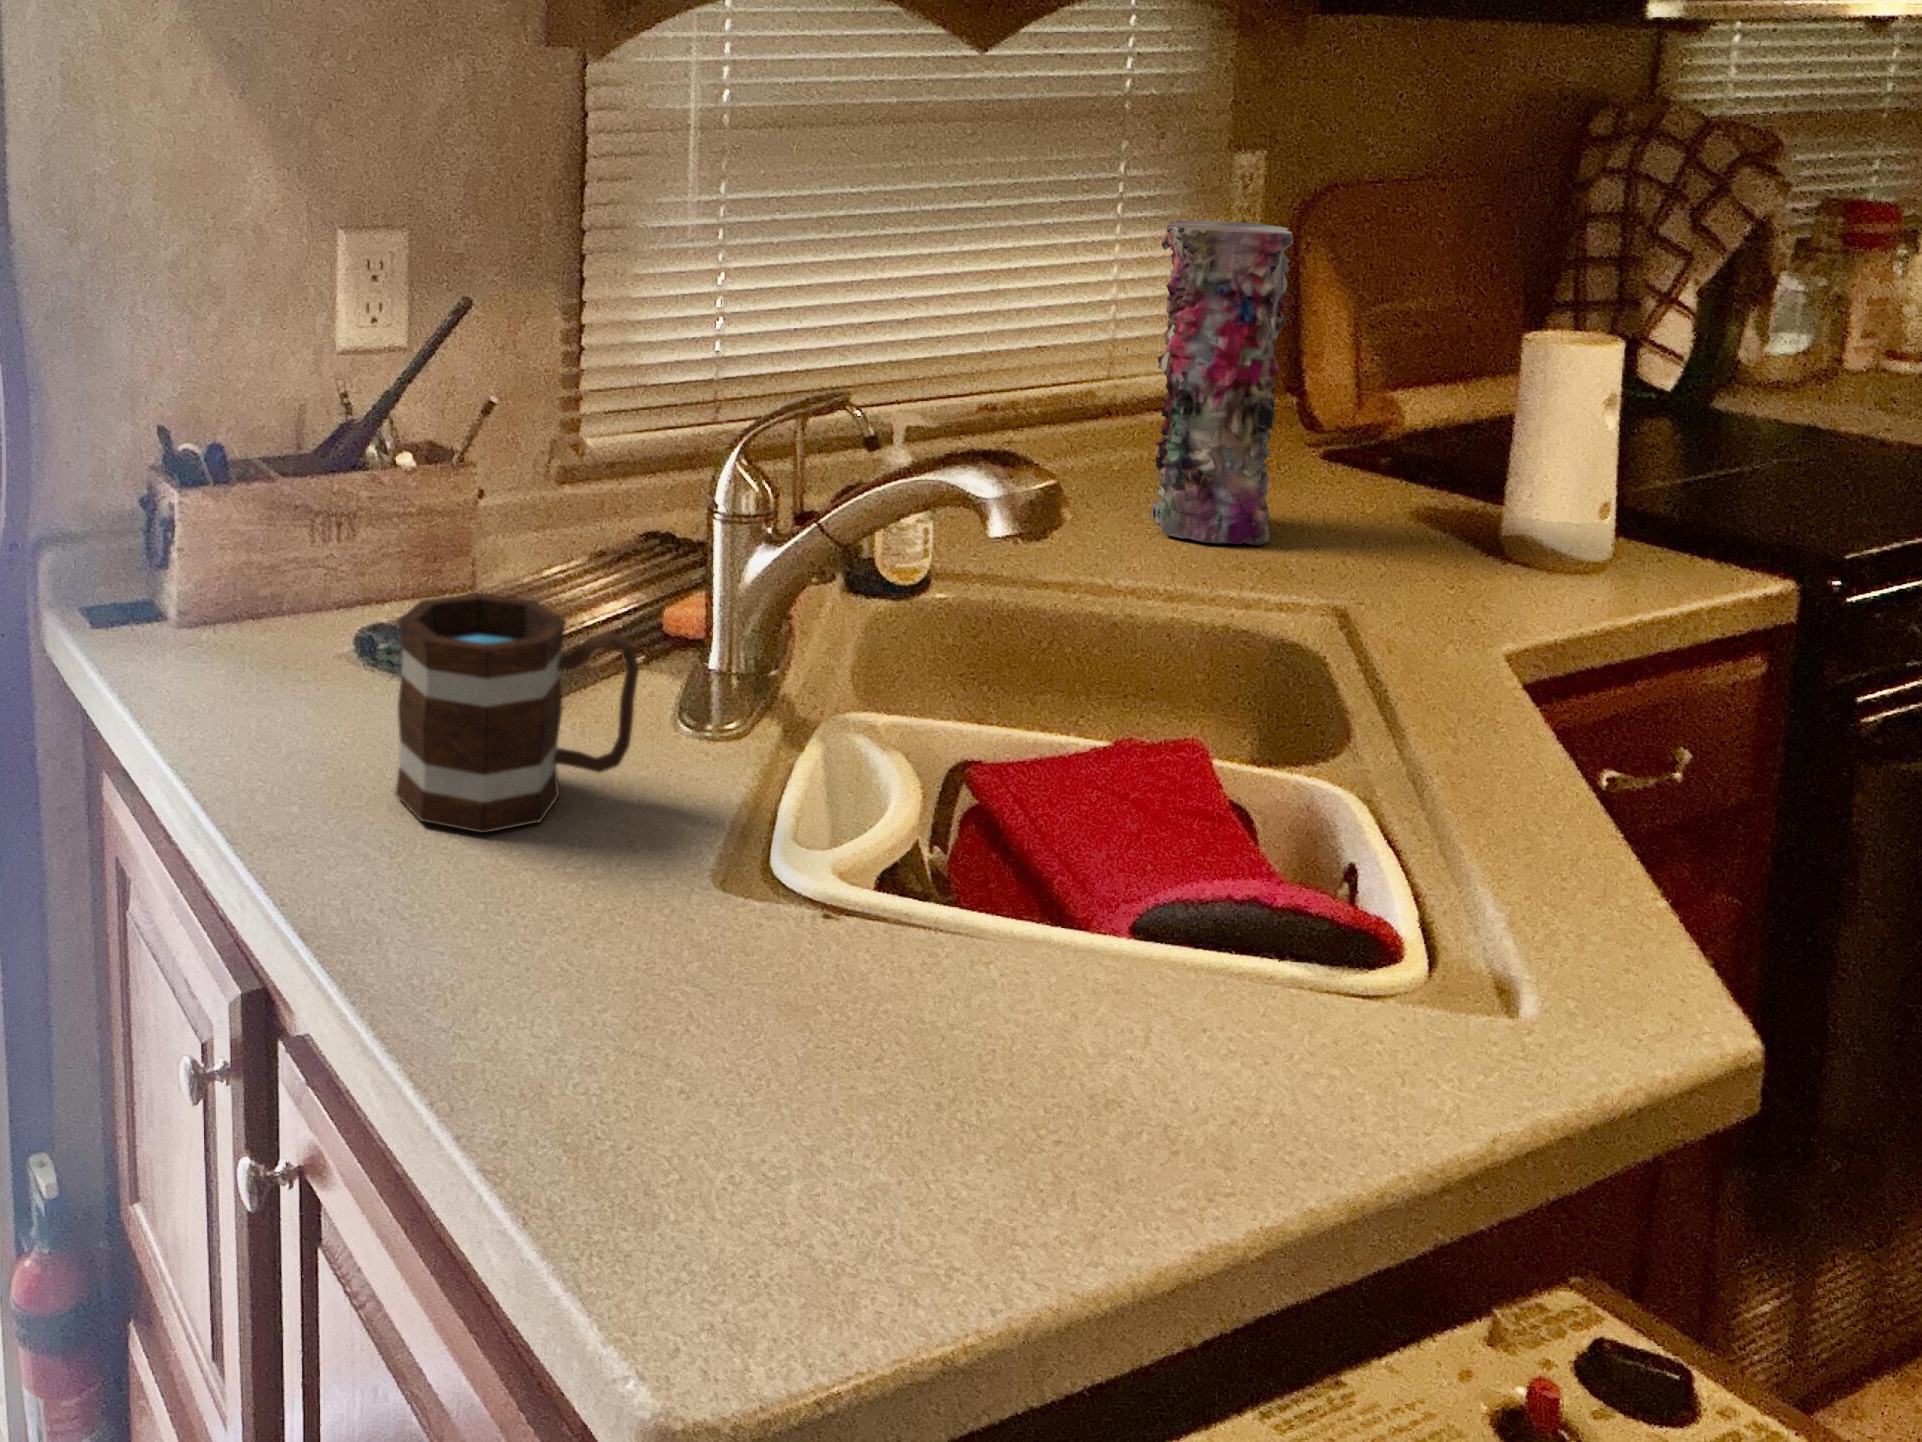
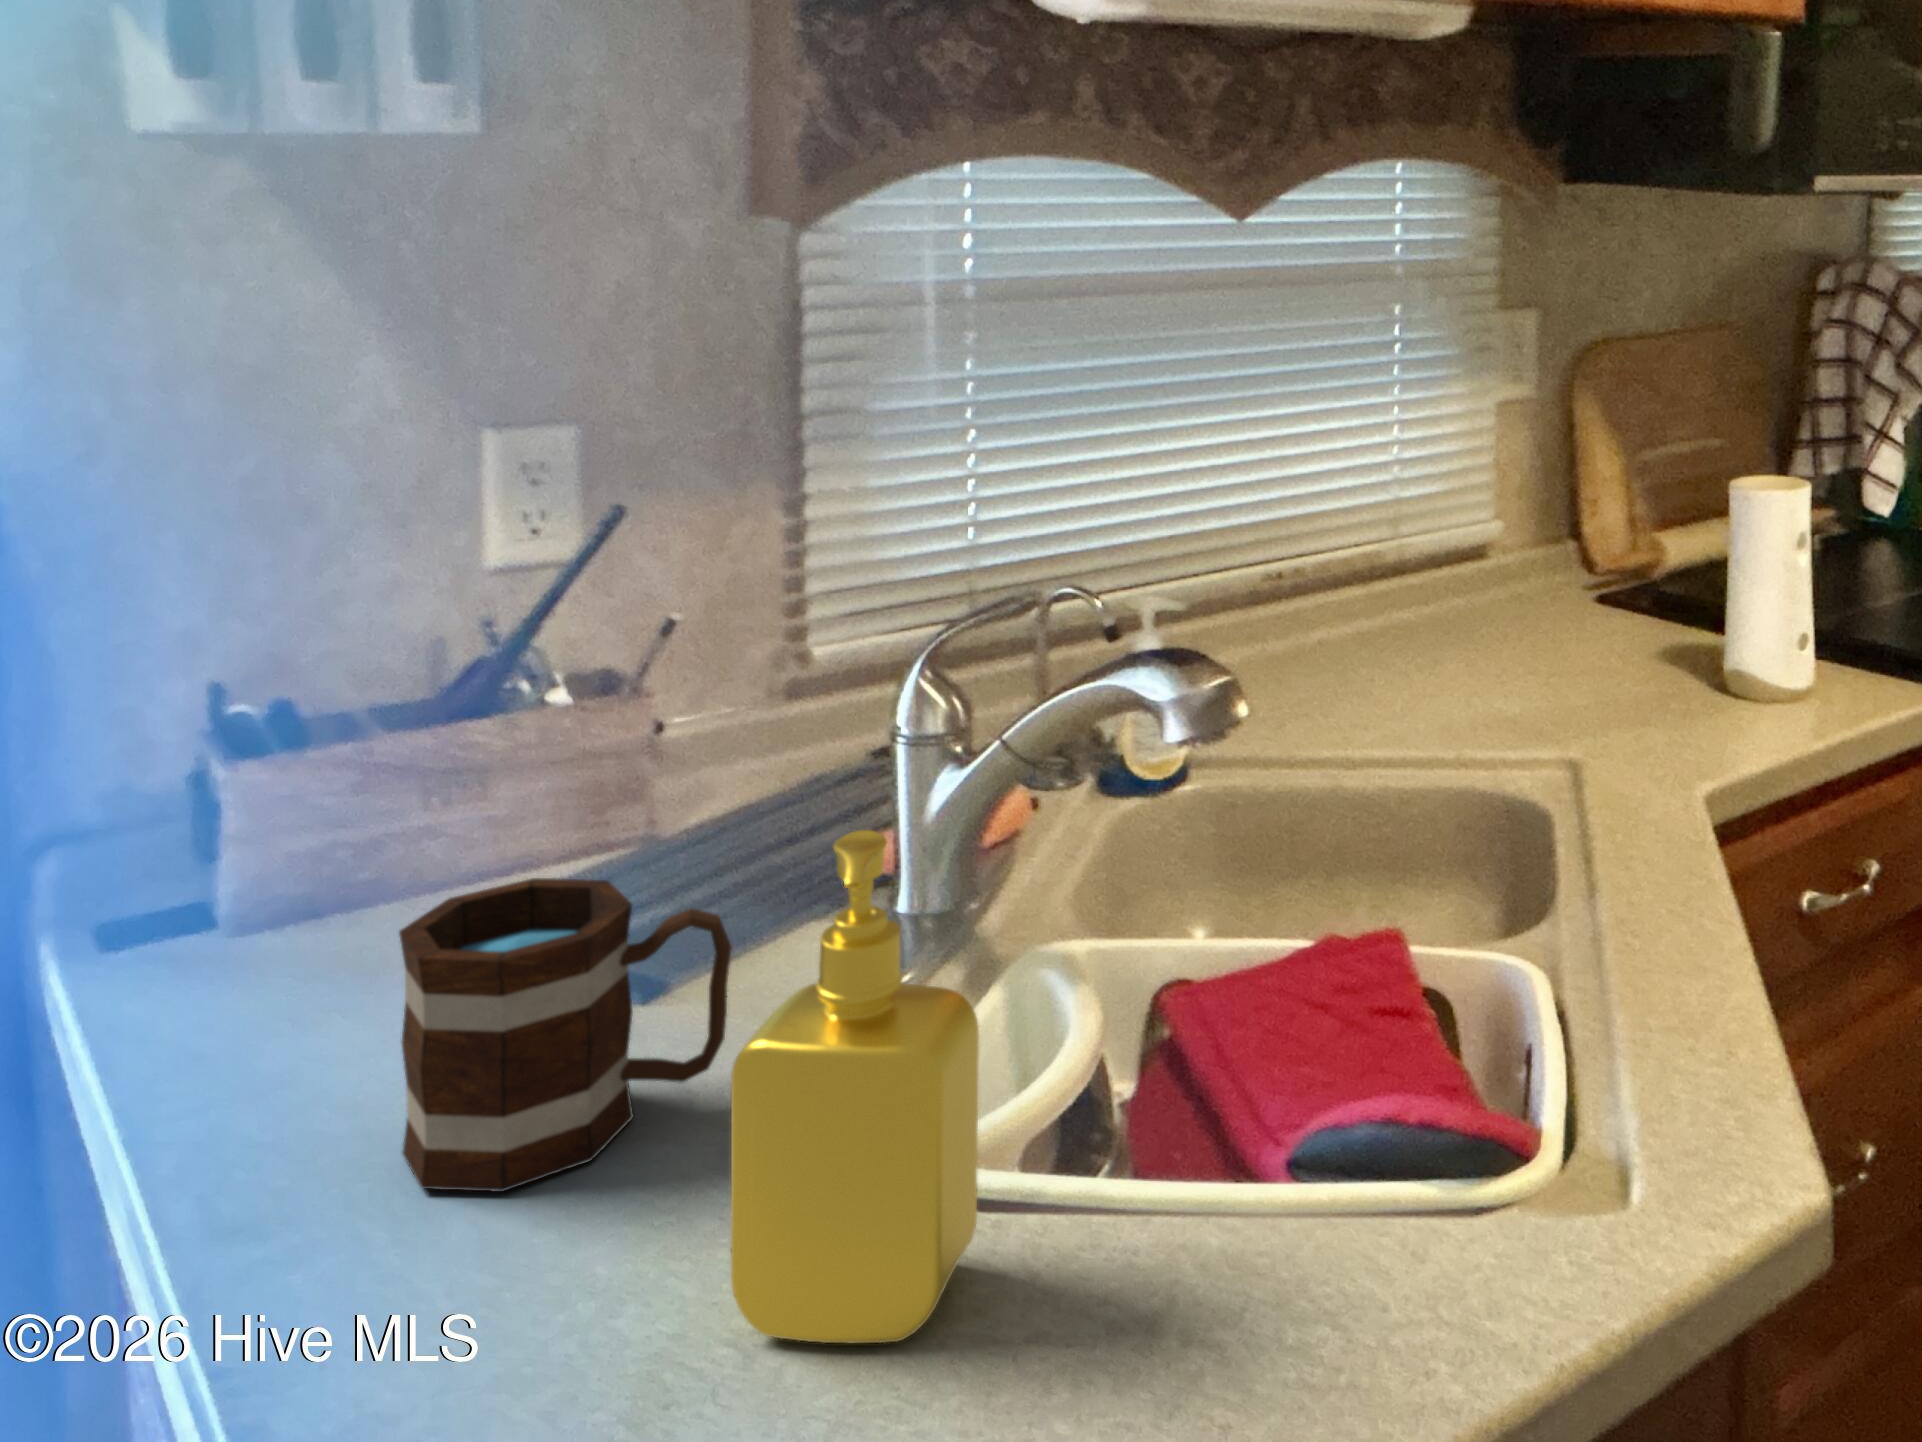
vase: present [1151,220,1293,545] -> none [1417,383,1529,701]
soap dispenser: none [709,569,911,998] -> present [731,830,979,1343]

